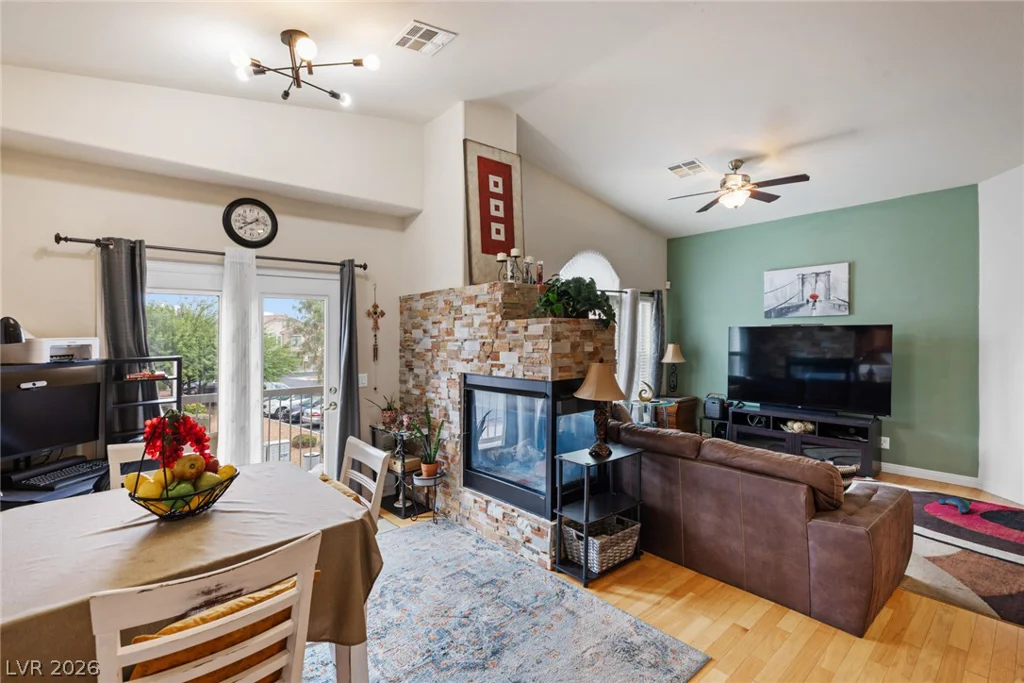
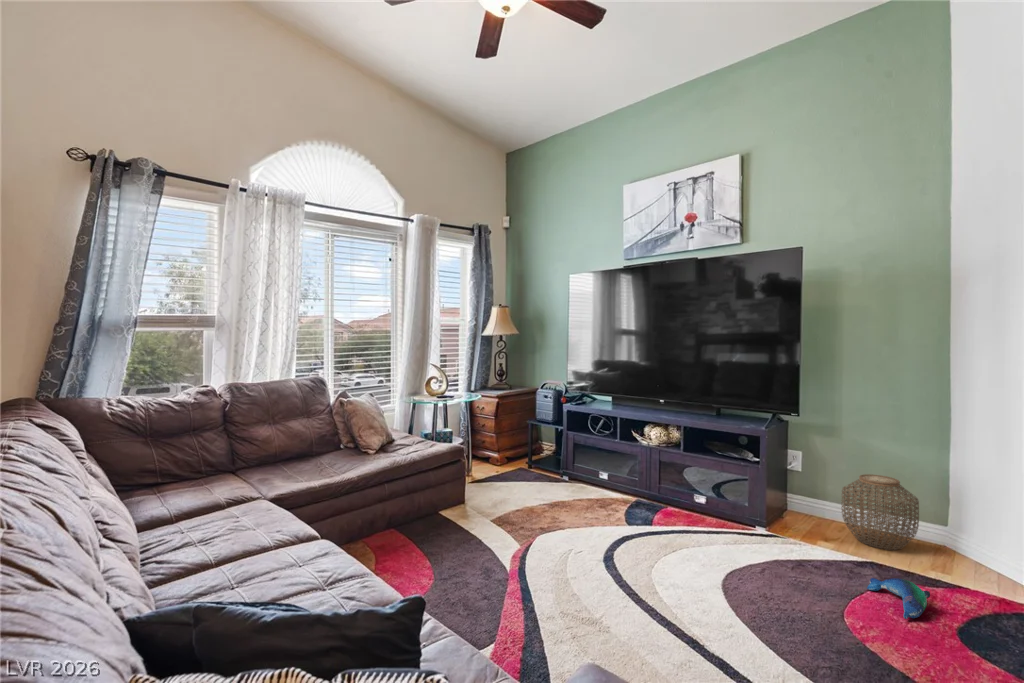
woven basket: none [917,449,963,489] -> present [842,474,919,550]

